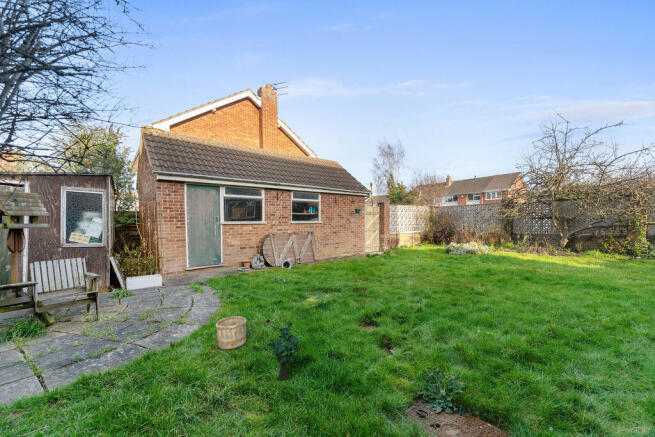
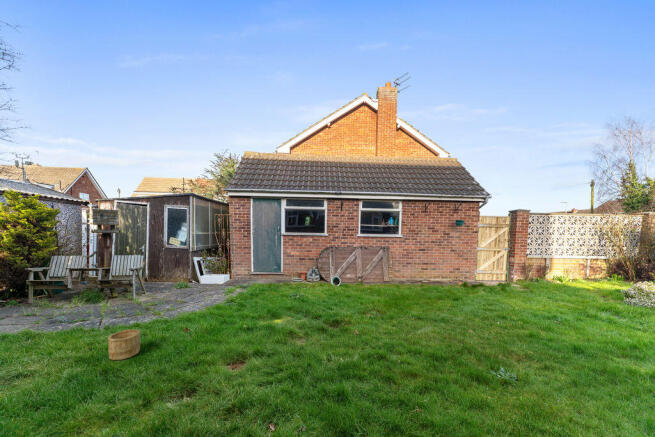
decorative plant: present [267,323,299,380] -> none [51,353,89,409]

